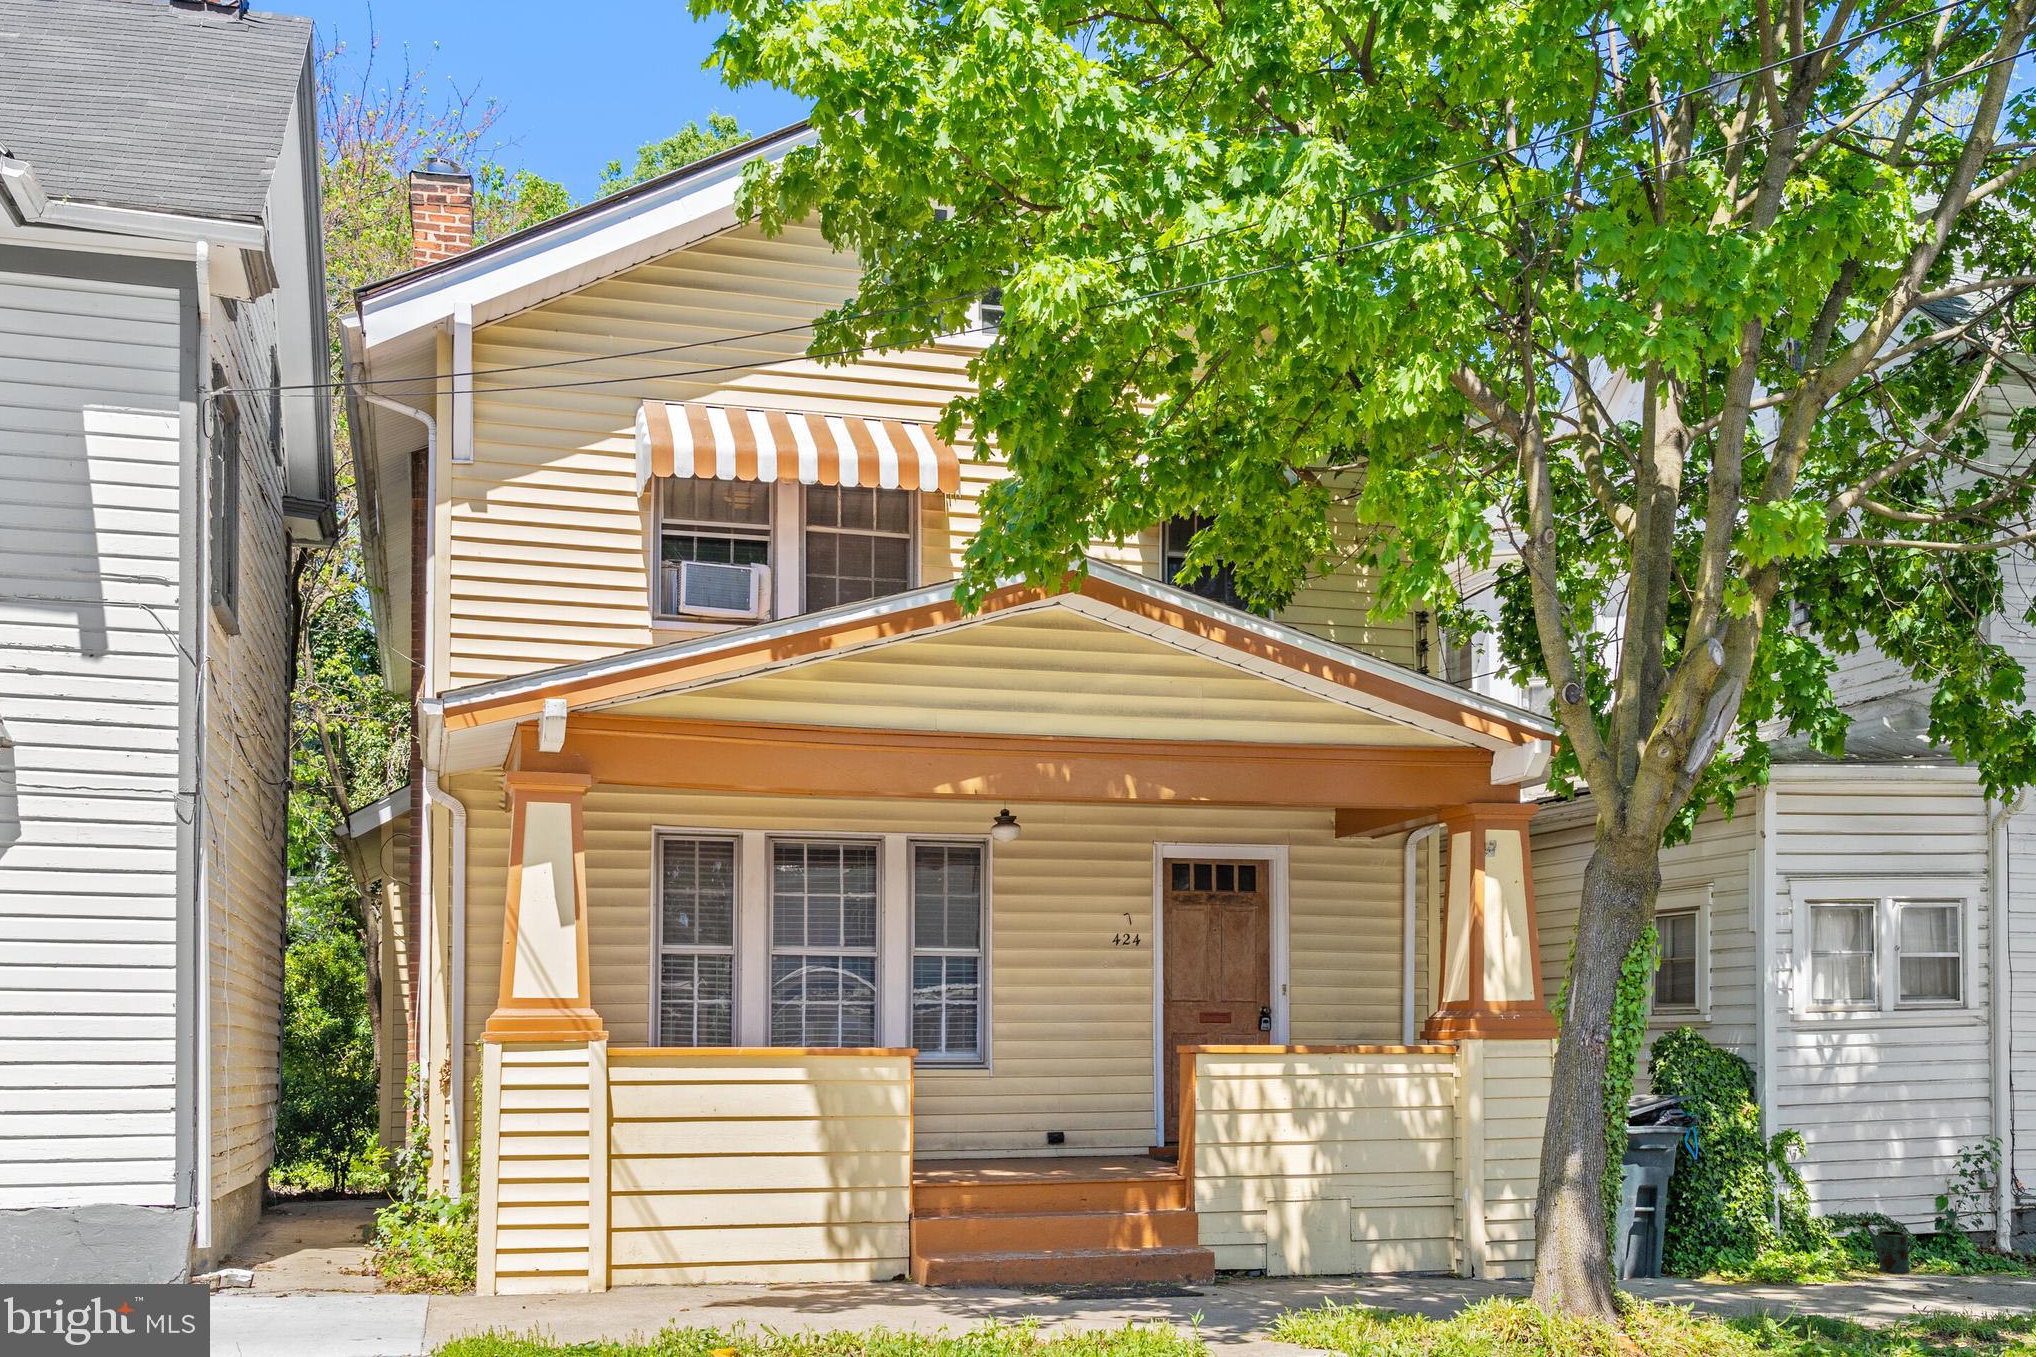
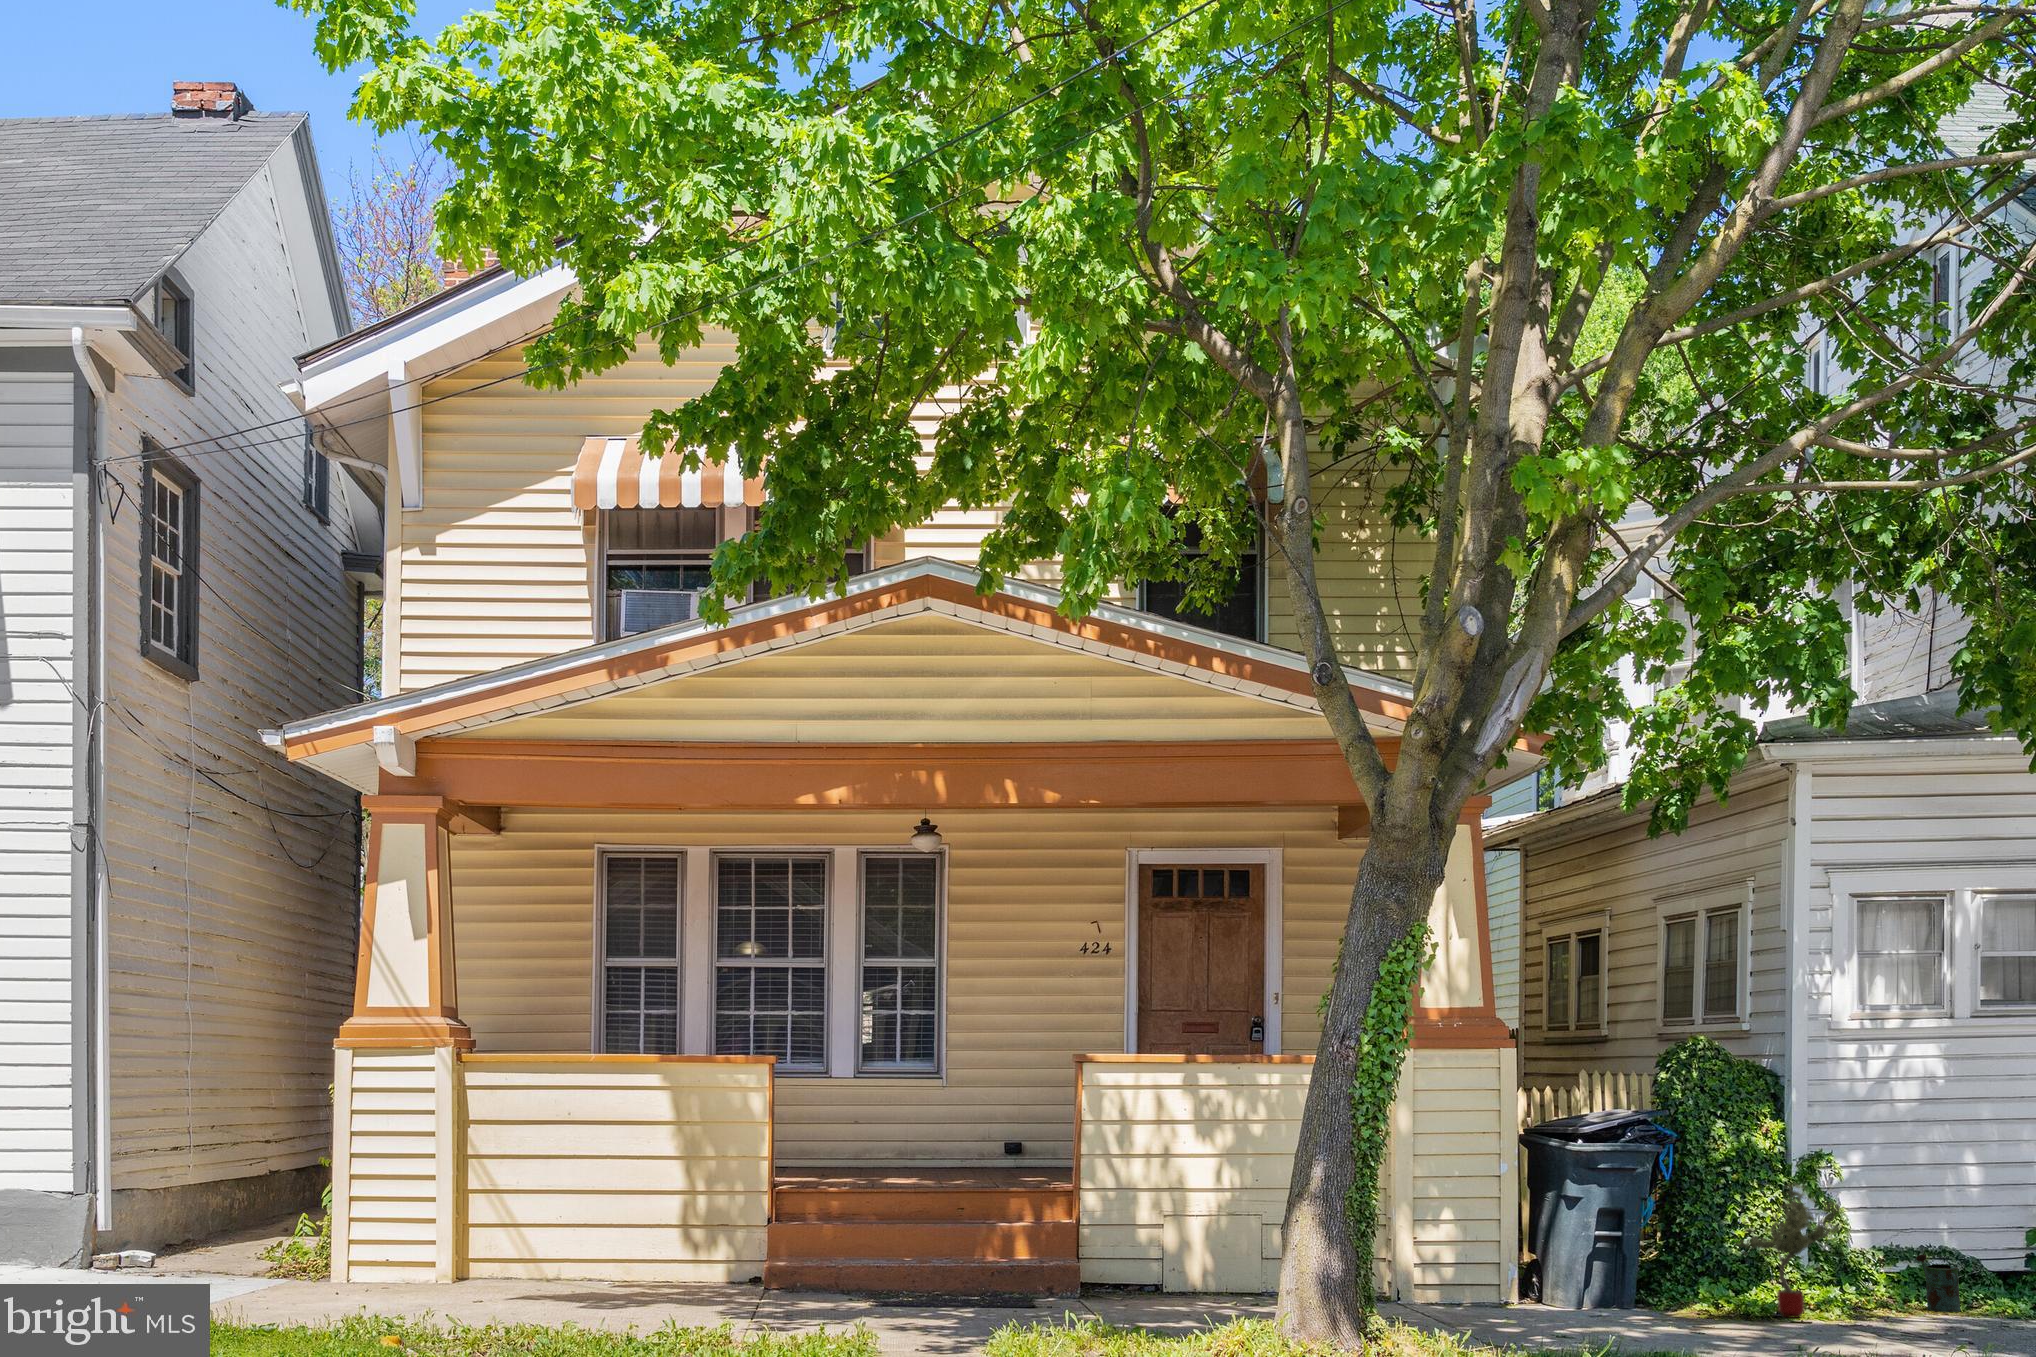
potted tree: none [1746,1162,1838,1285] -> present [1735,1184,1840,1318]

